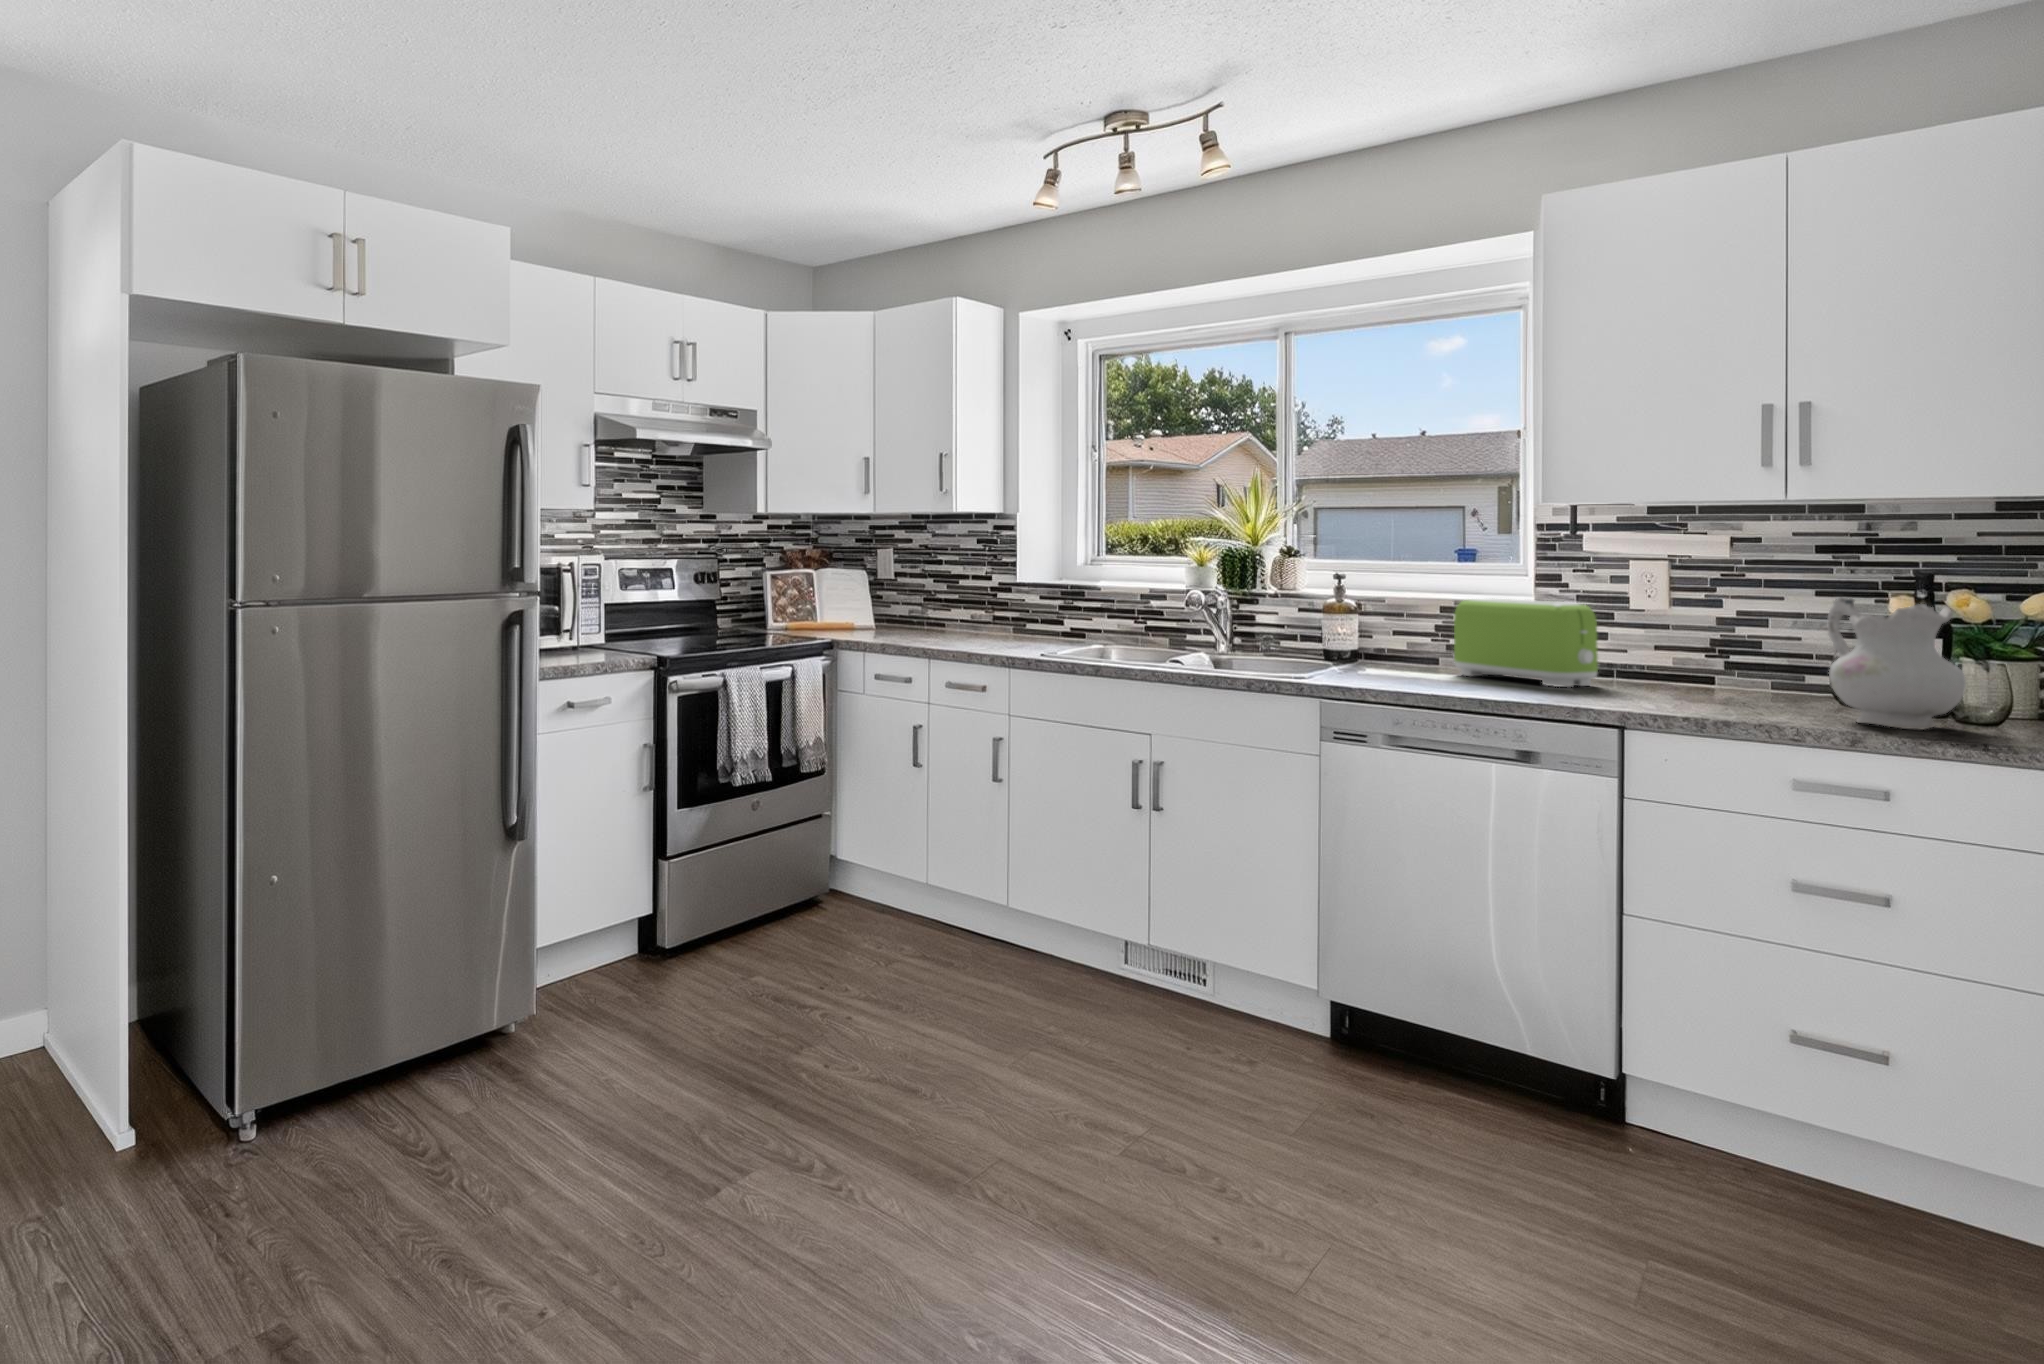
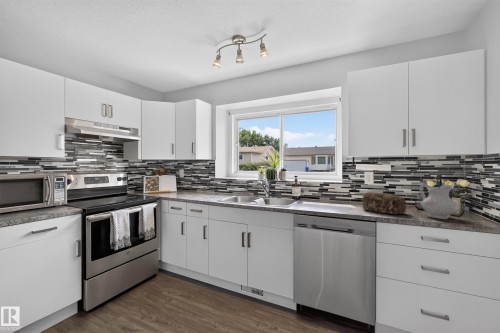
toaster: present [1454,599,1598,687] -> none [325,182,359,206]
bread loaf: none [1595,633,1772,710] -> present [362,192,406,214]

